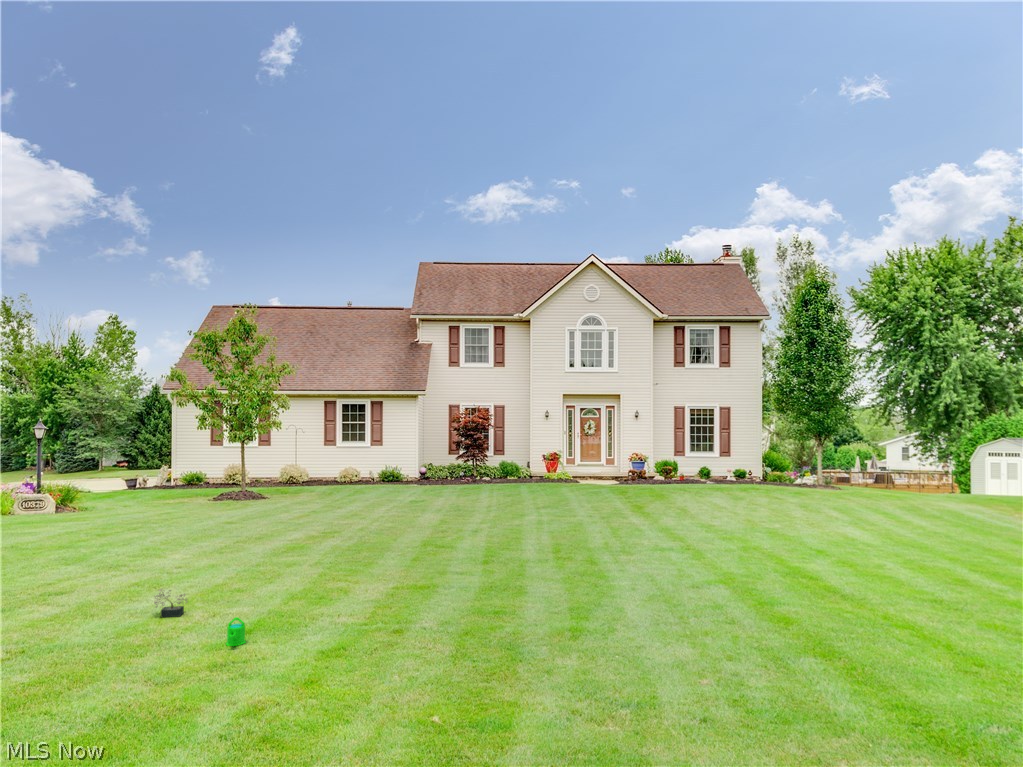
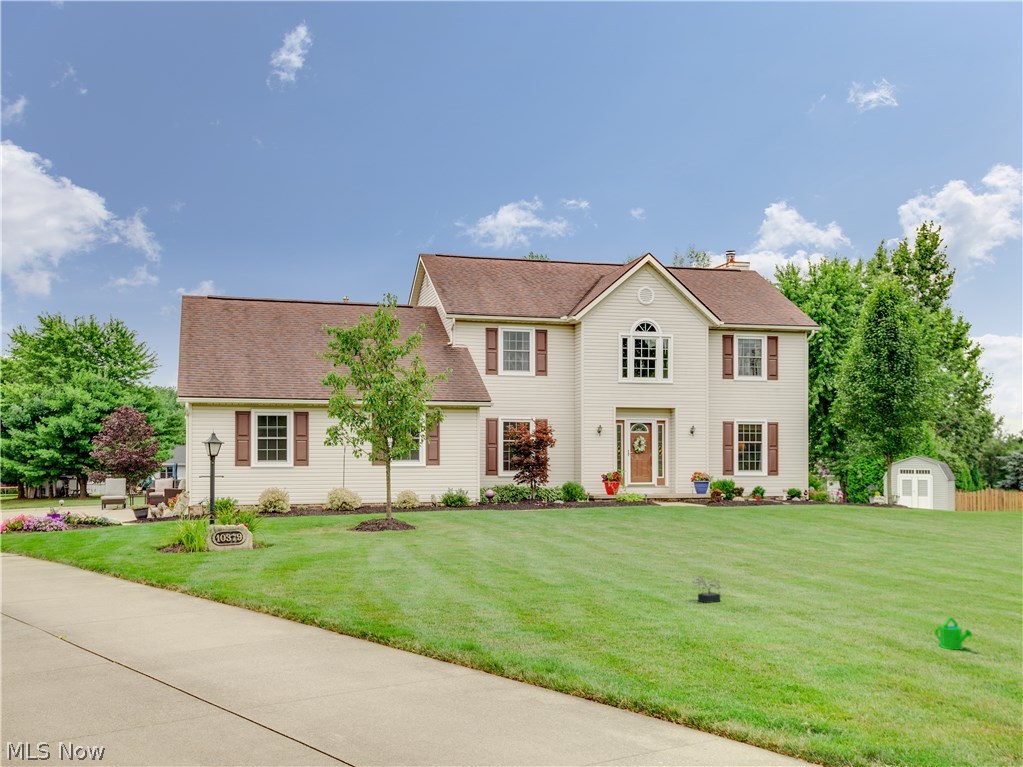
watering can: present [226,617,246,646] -> present [935,617,972,649]

